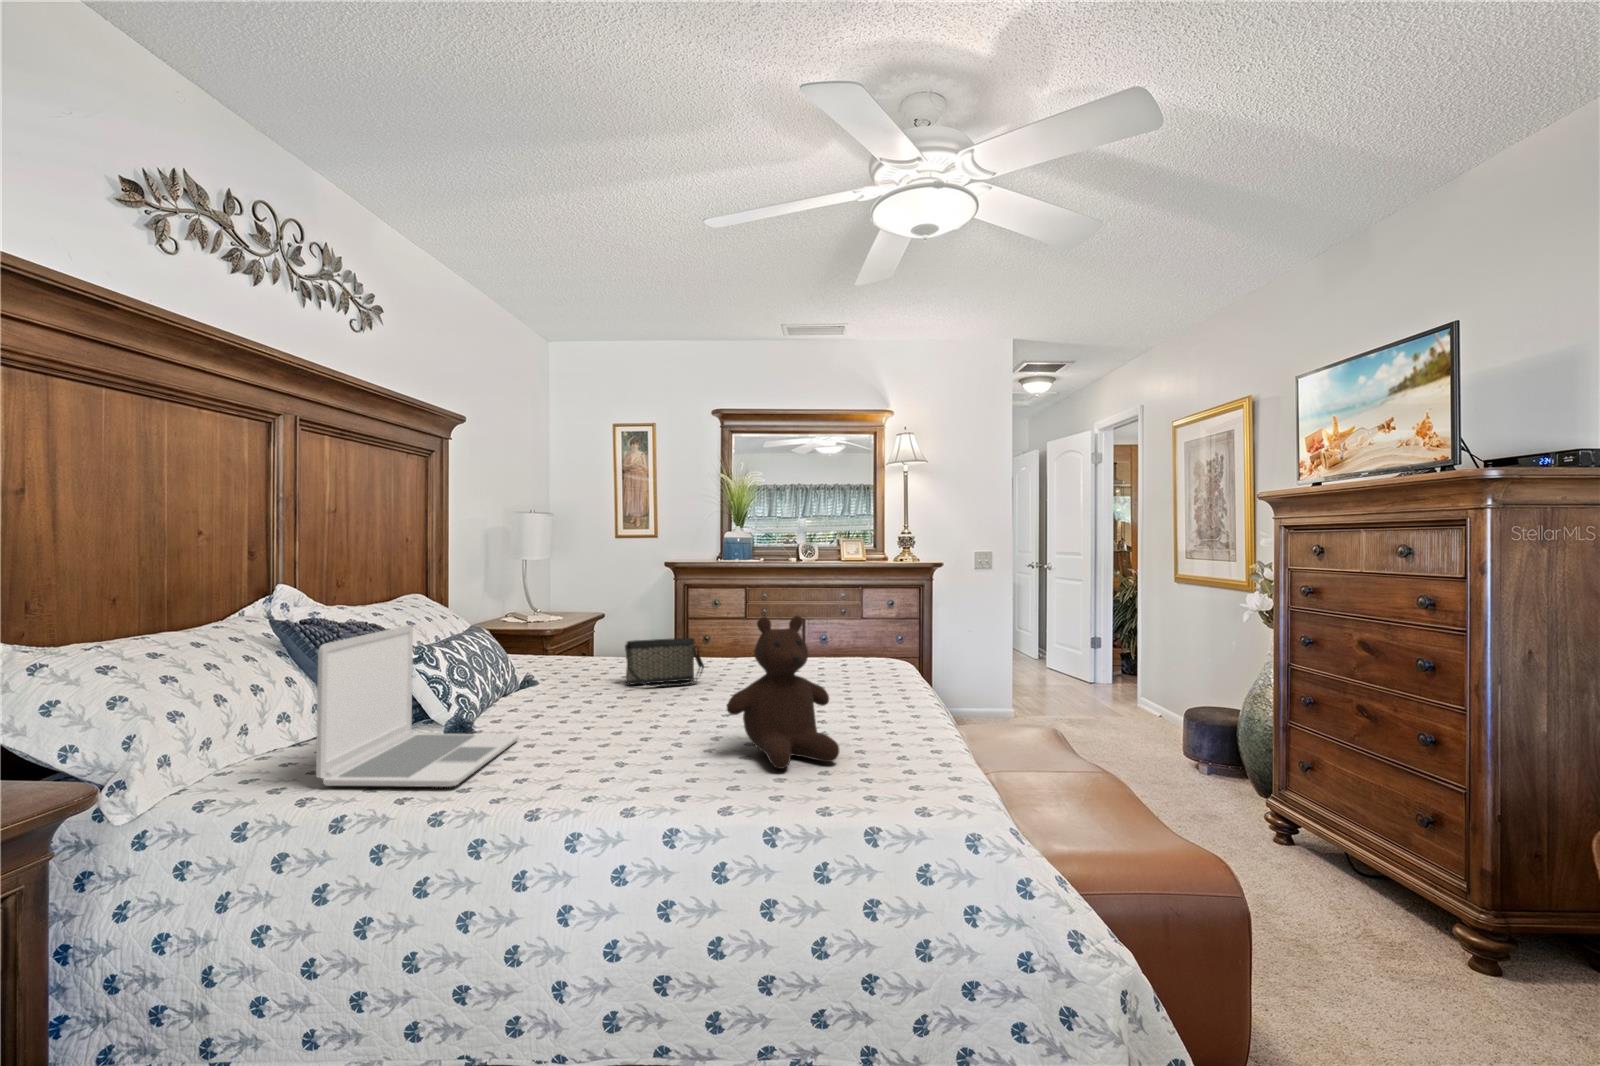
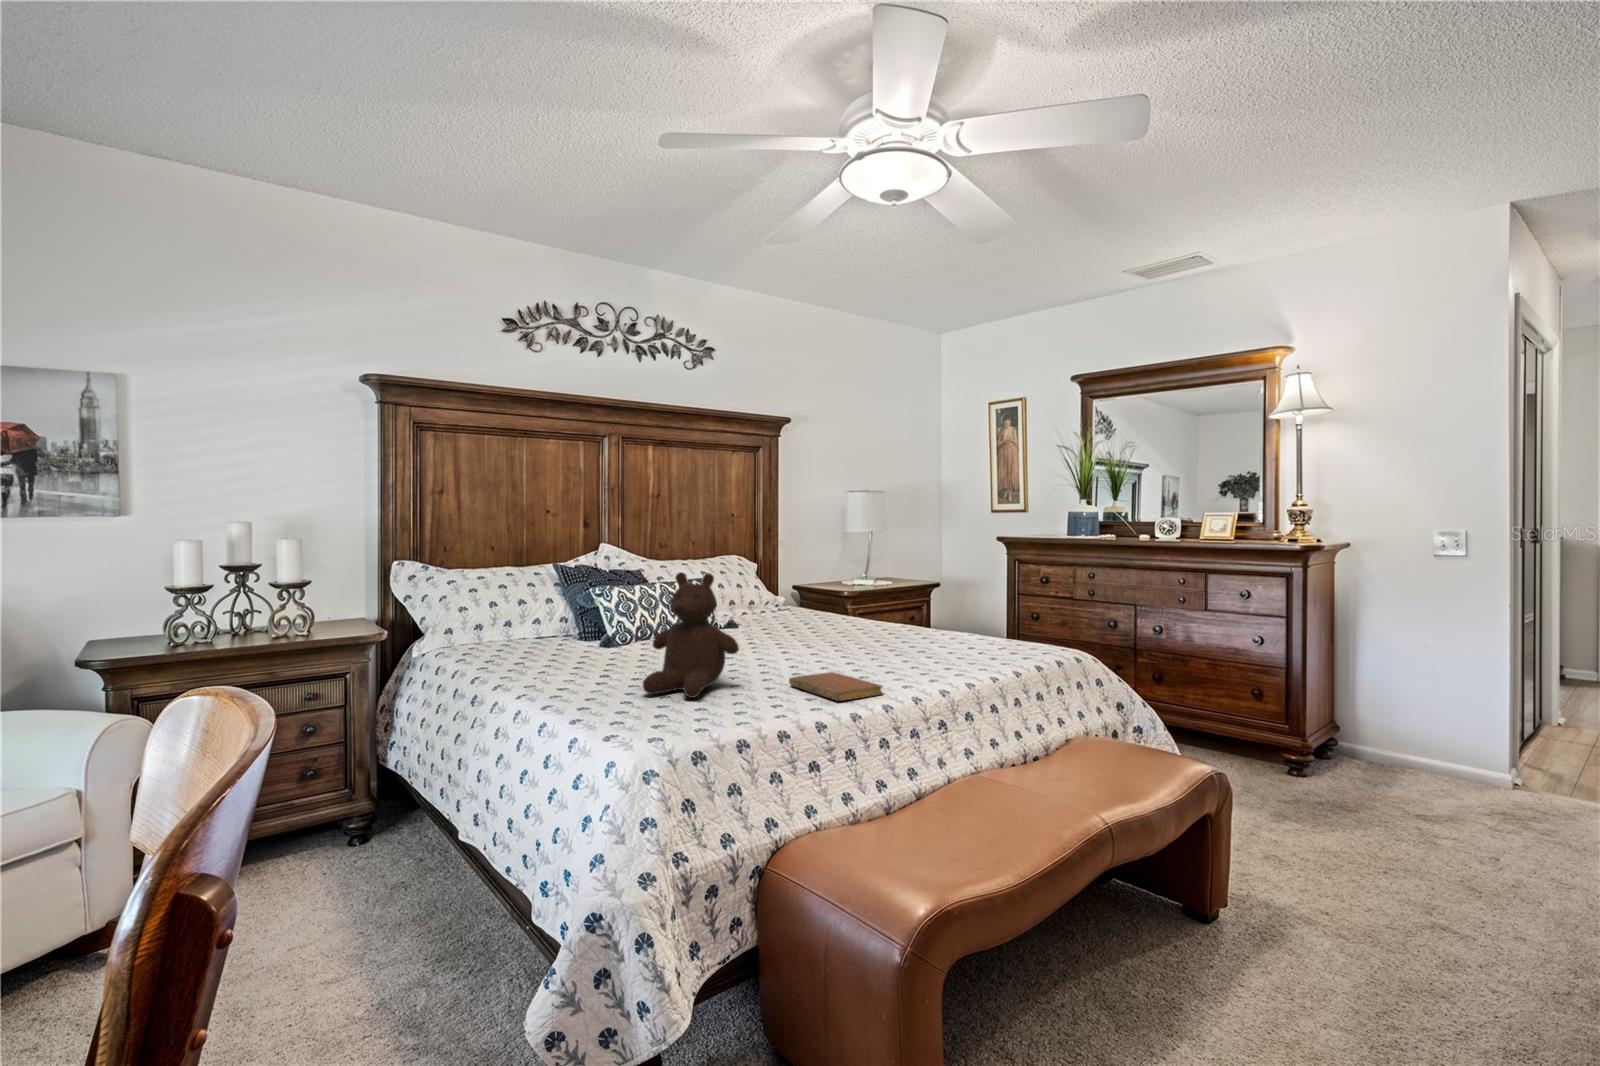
laptop: present [316,625,519,787] -> none [471,570,606,667]
handbag: present [625,638,704,687] -> none [770,598,833,640]
notebook: none [850,710,937,735] -> present [789,672,882,701]

